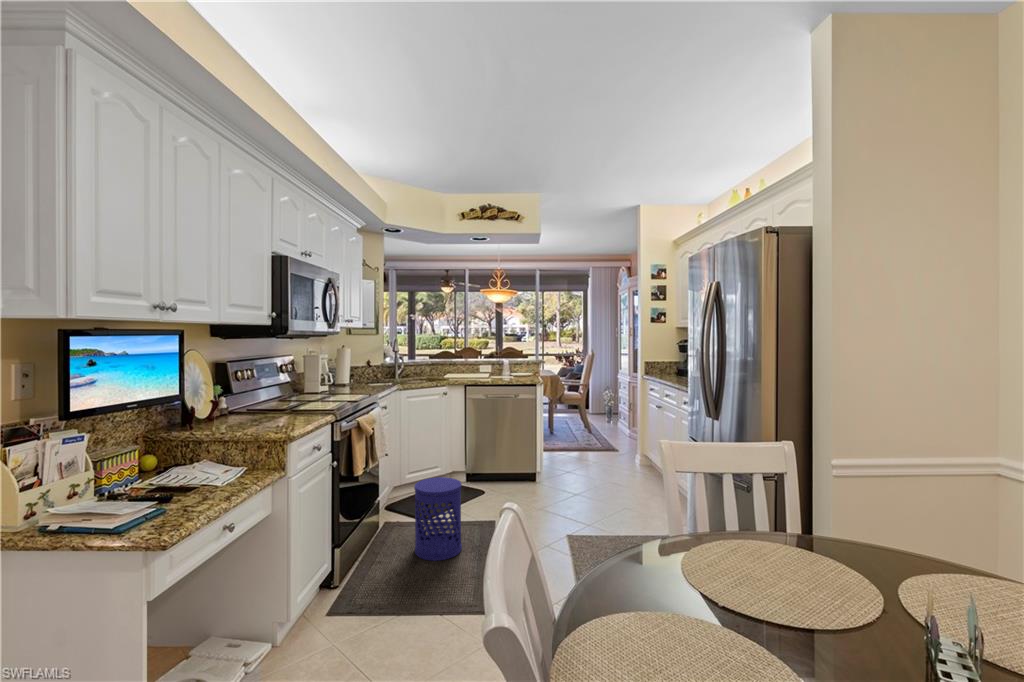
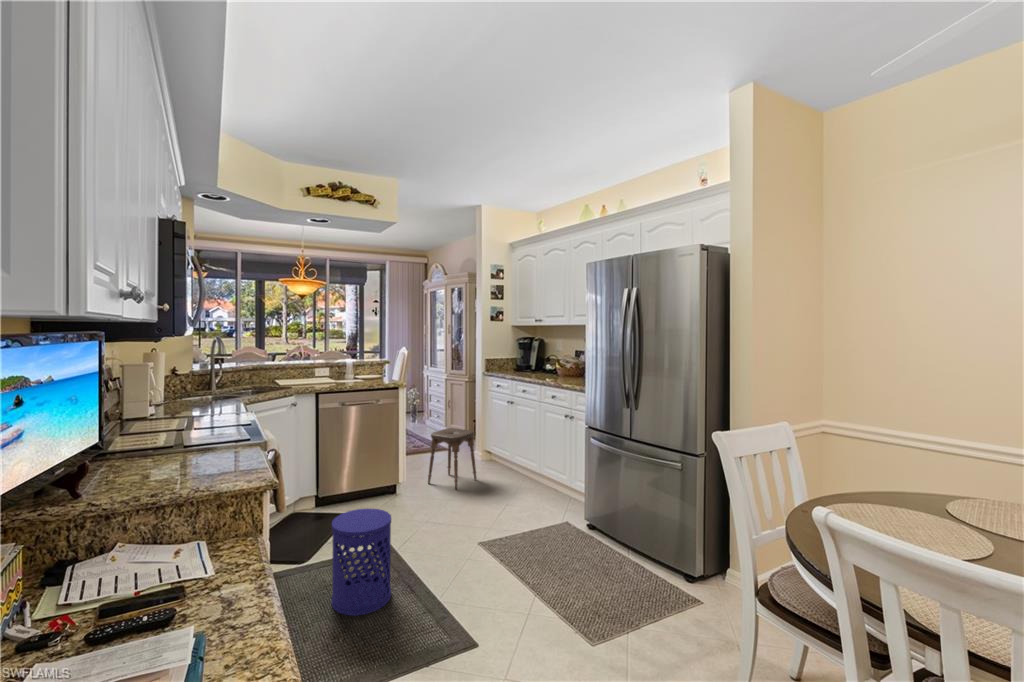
stool: none [567,428,616,488] -> present [428,428,476,490]

